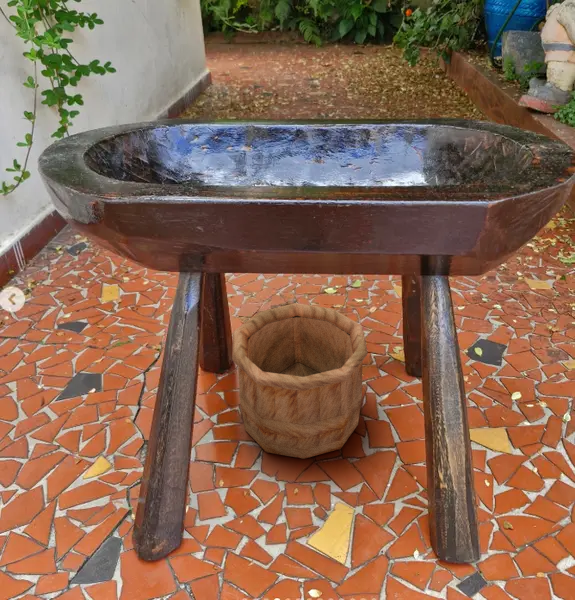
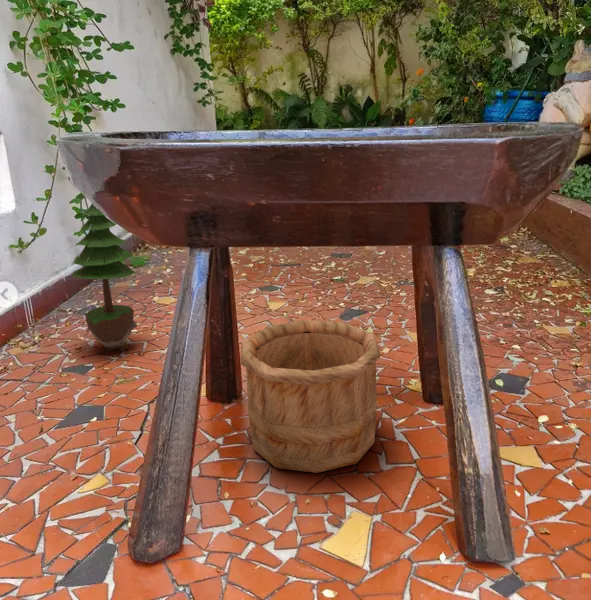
potted tree: none [59,141,126,302] -> present [72,204,136,349]

